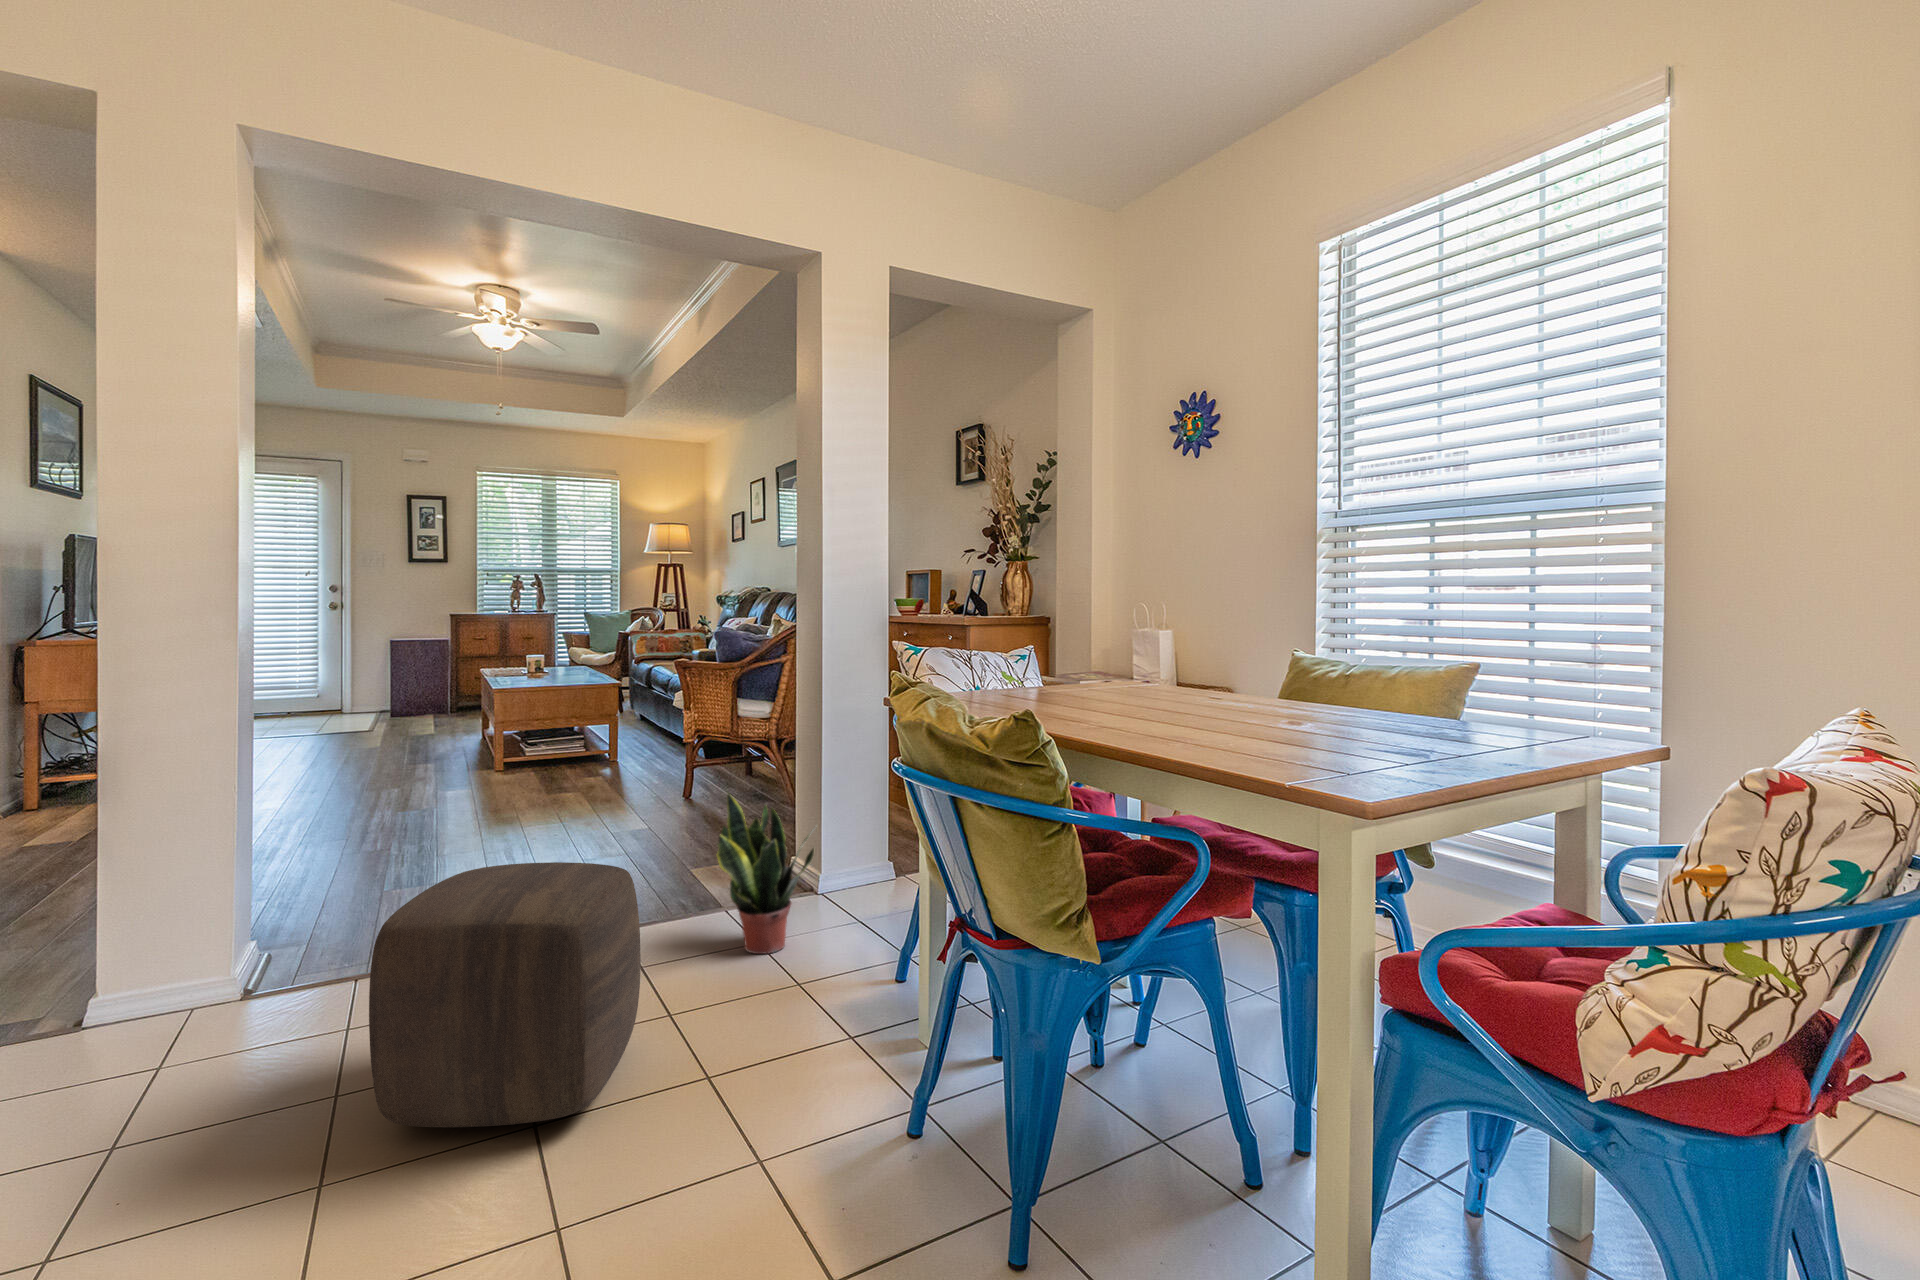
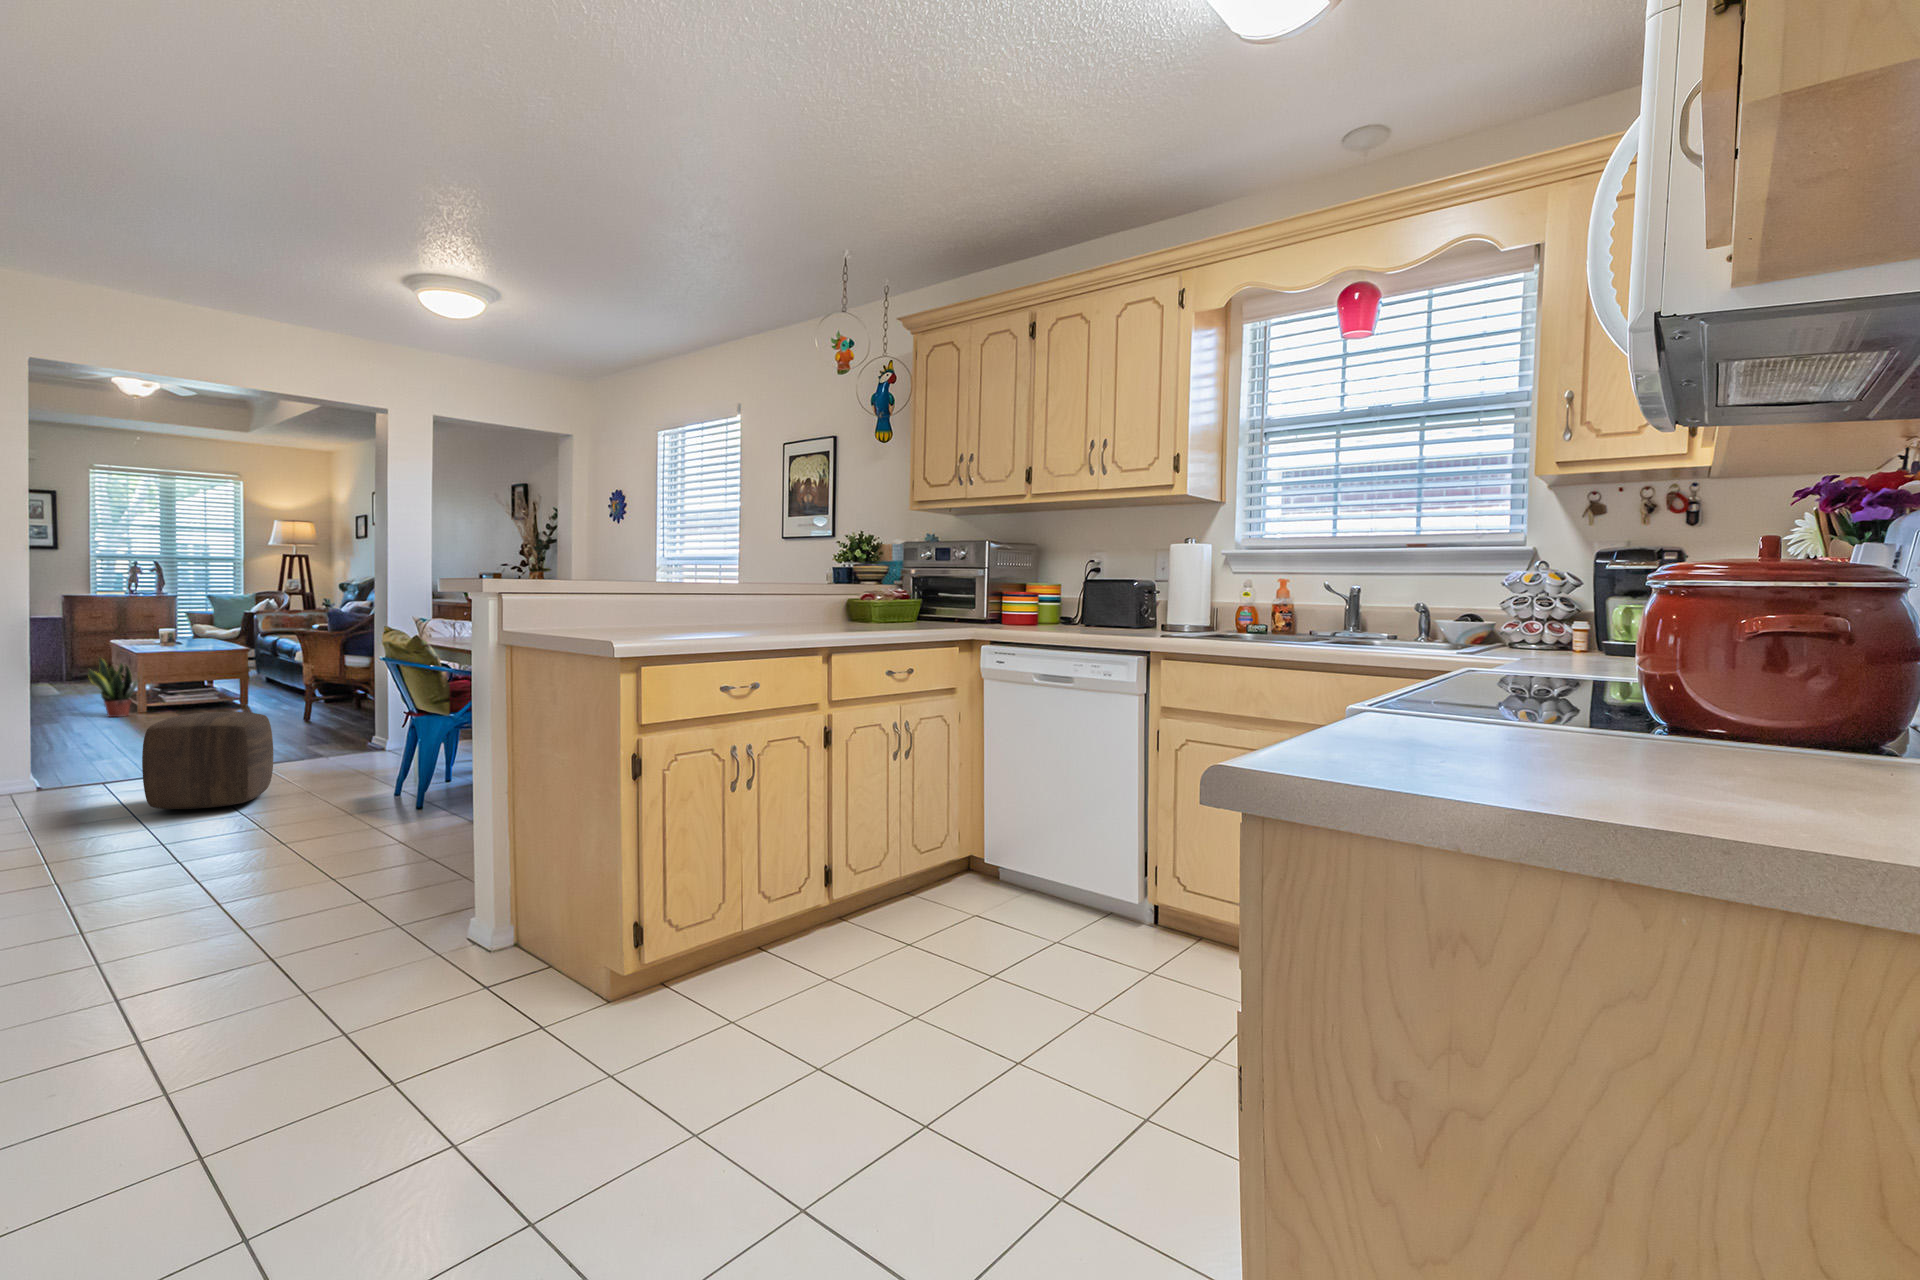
potted plant: present [717,794,814,954] -> present [88,658,139,717]

